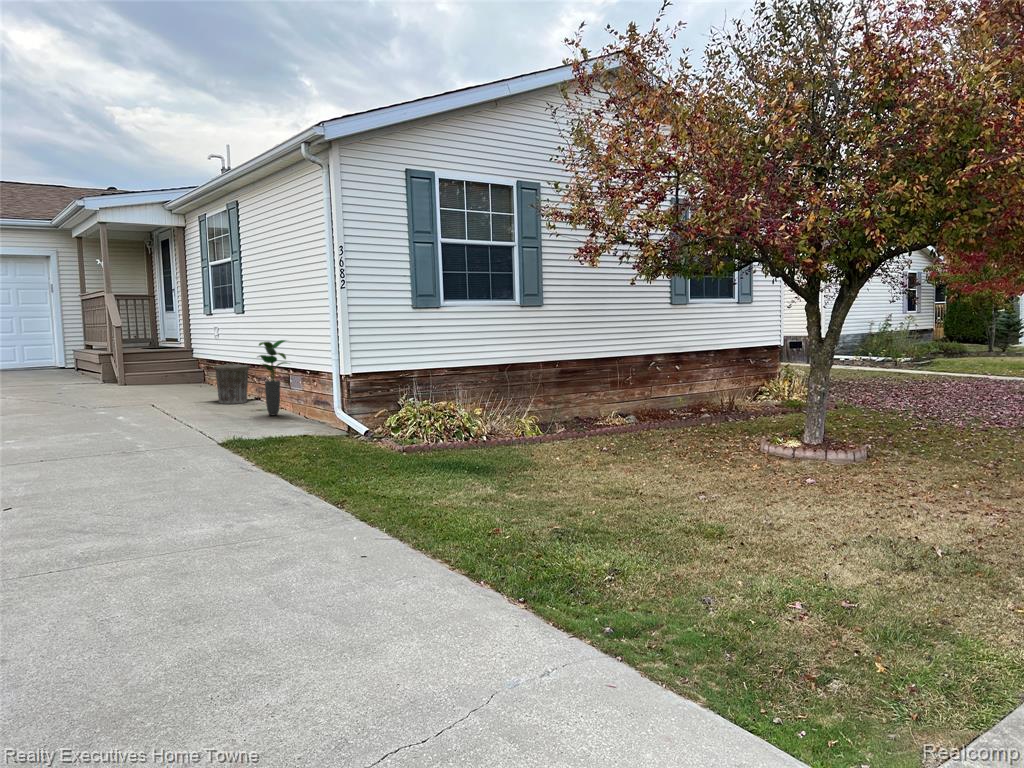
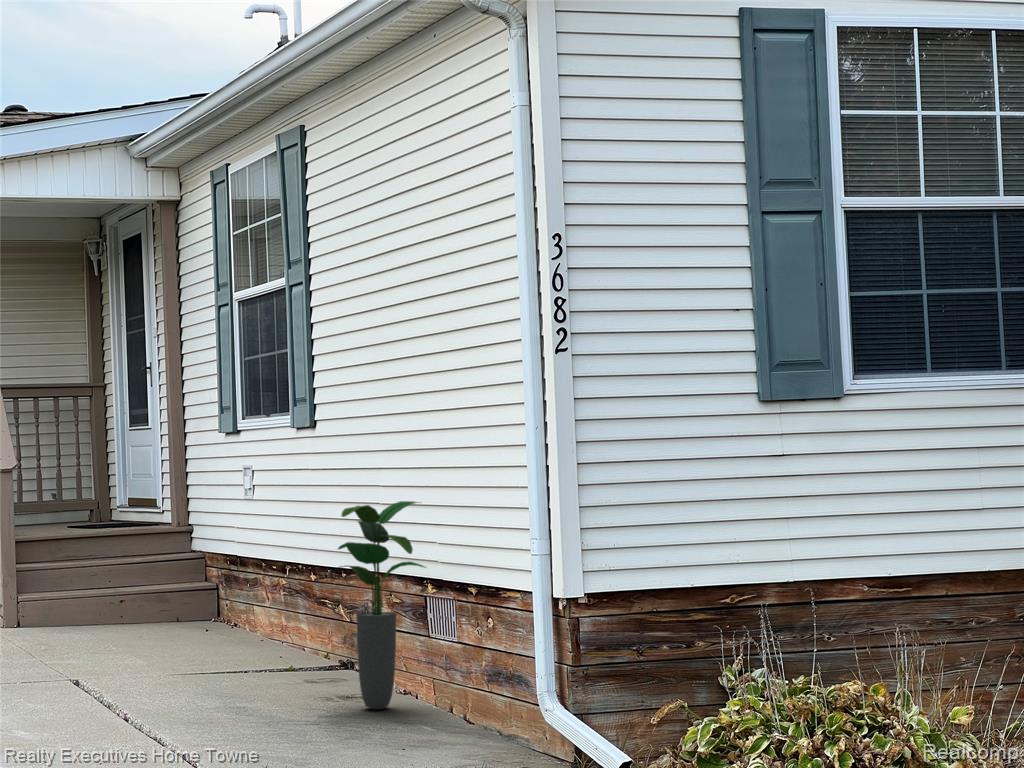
trash can: present [214,363,250,404] -> none [237,563,326,674]

